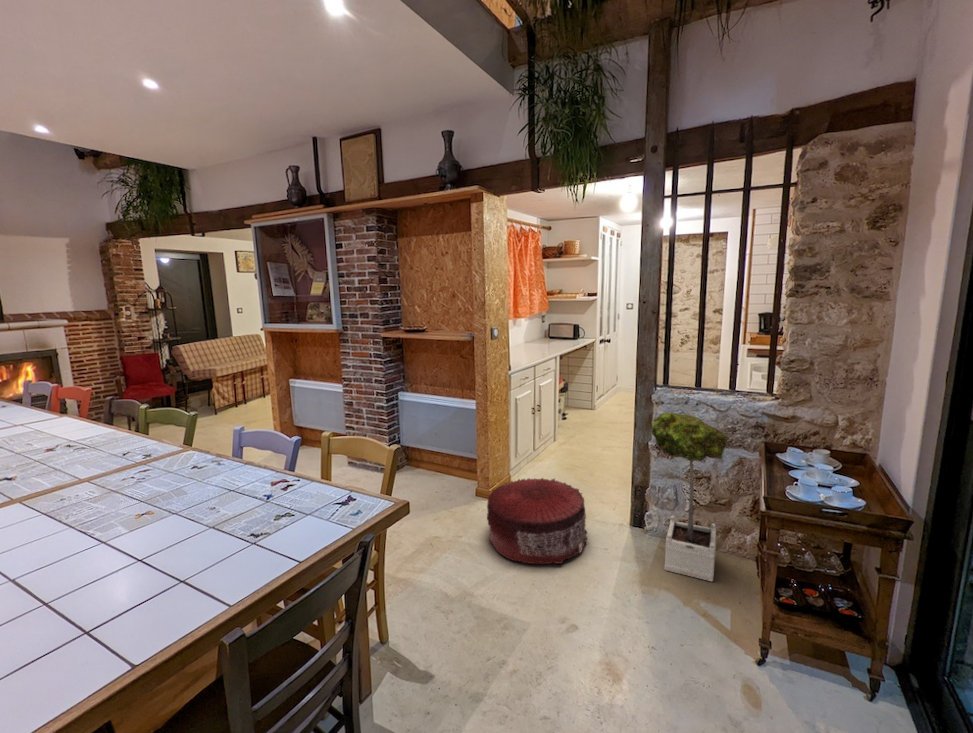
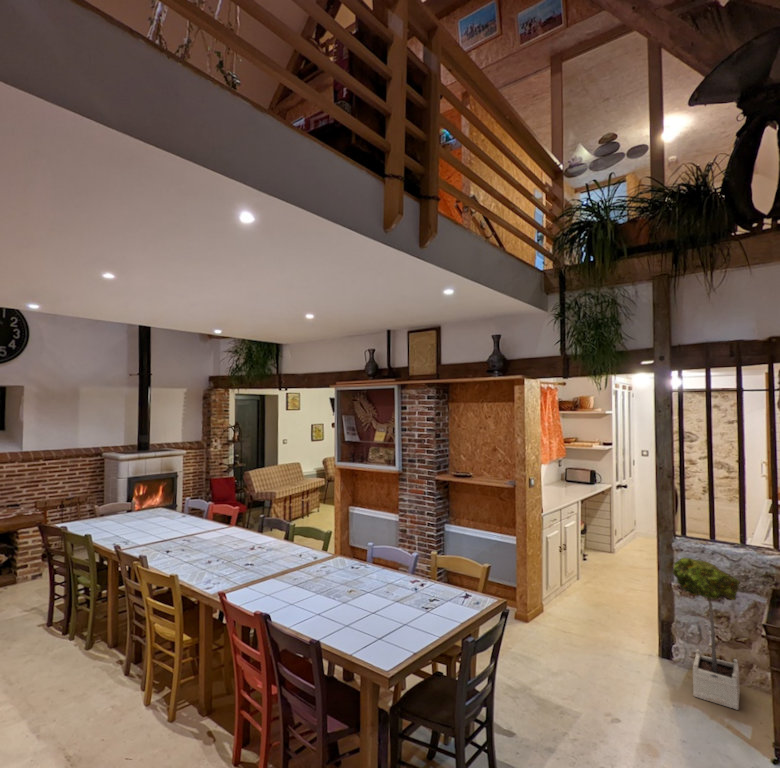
pouf: present [487,478,587,564] -> none [534,606,622,681]

